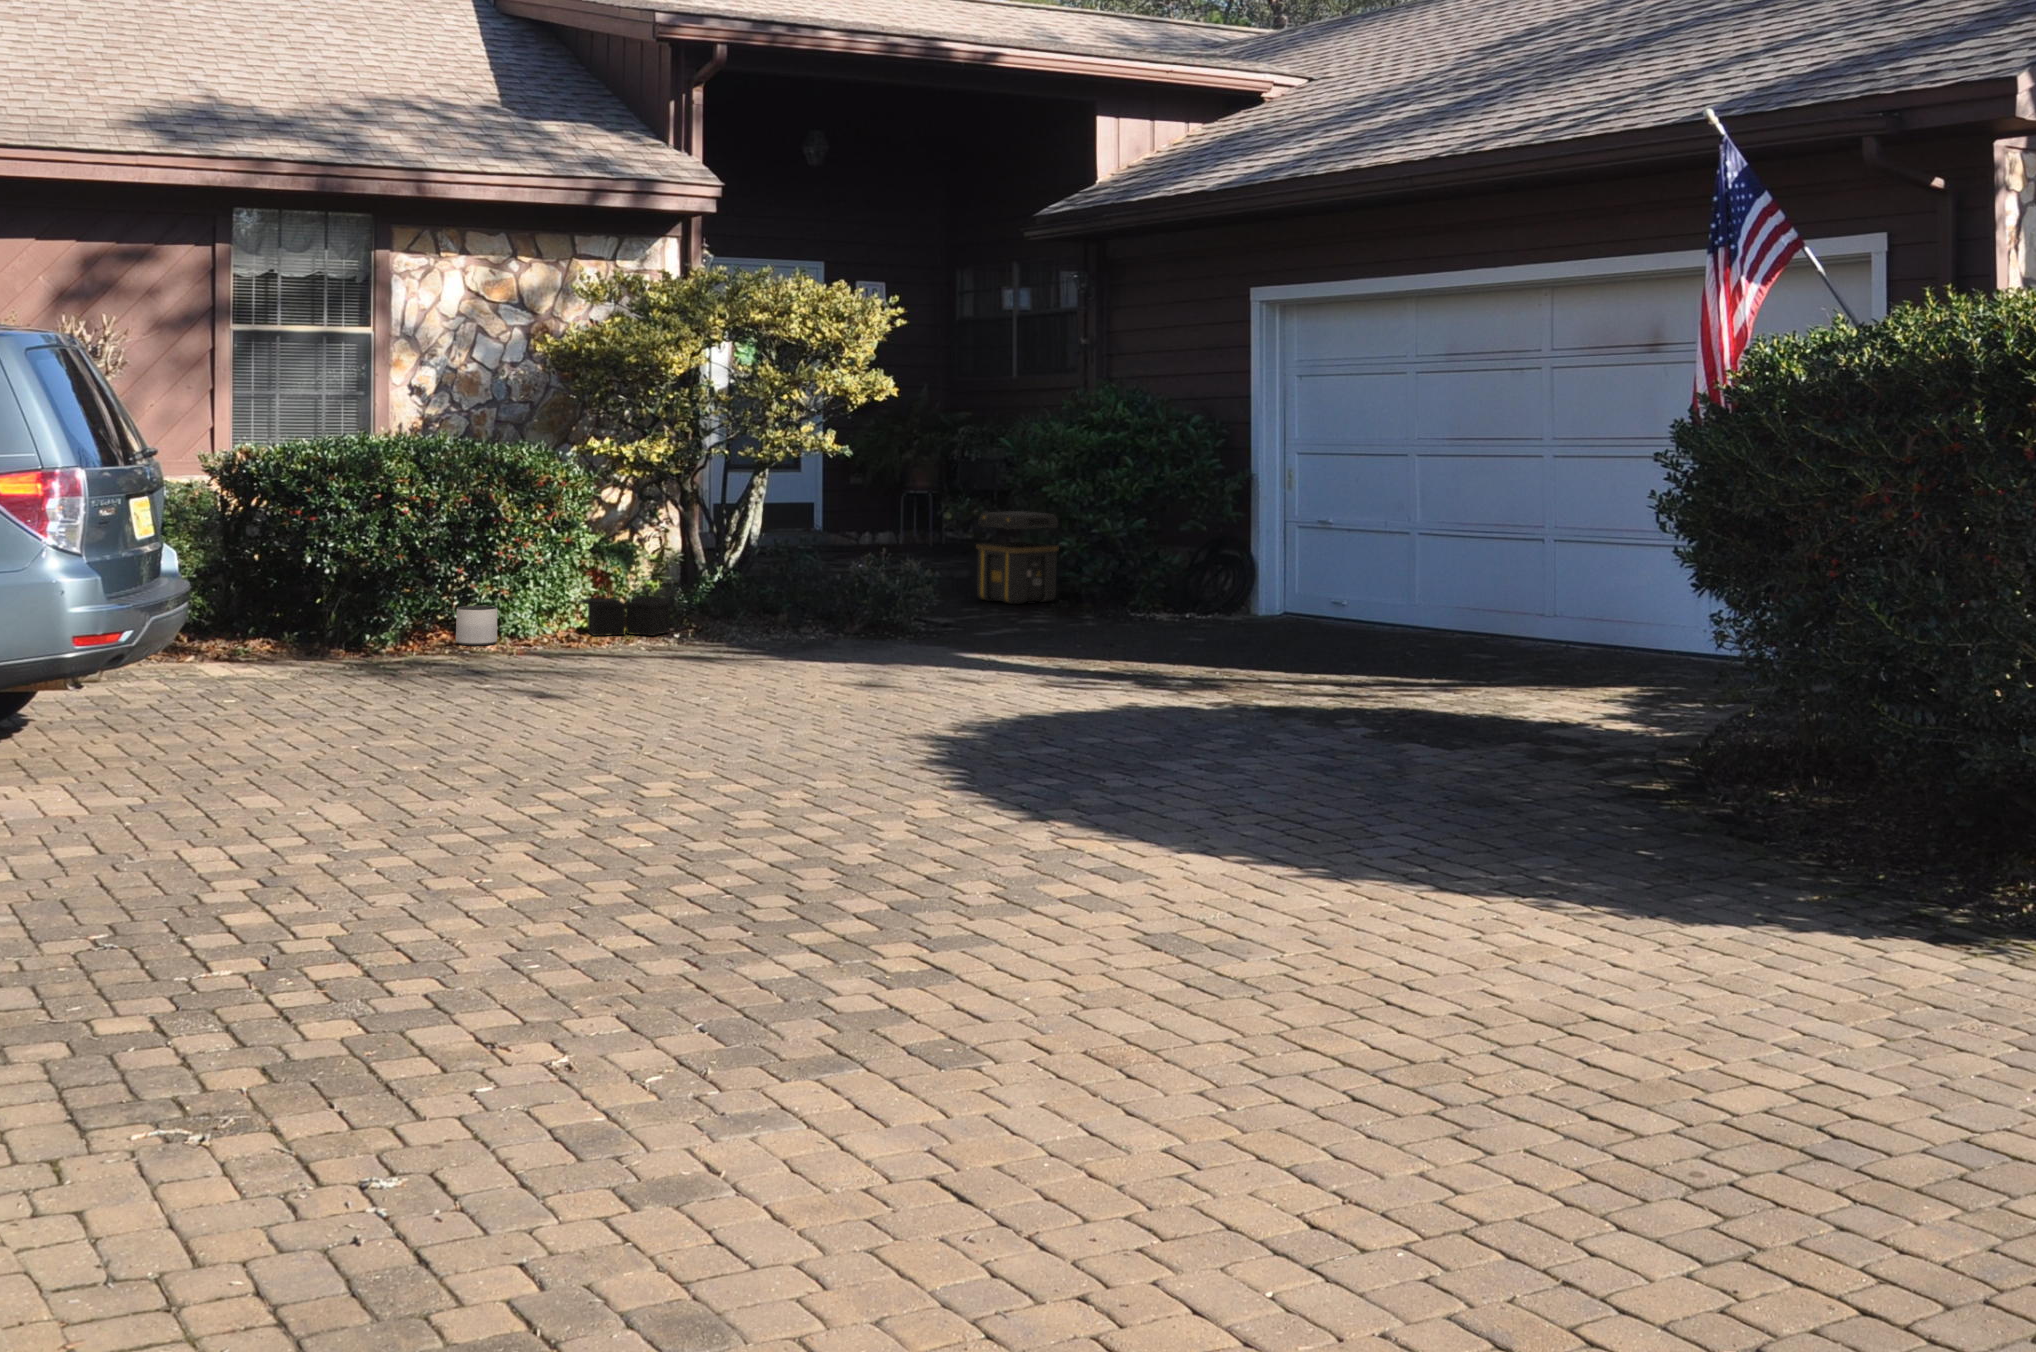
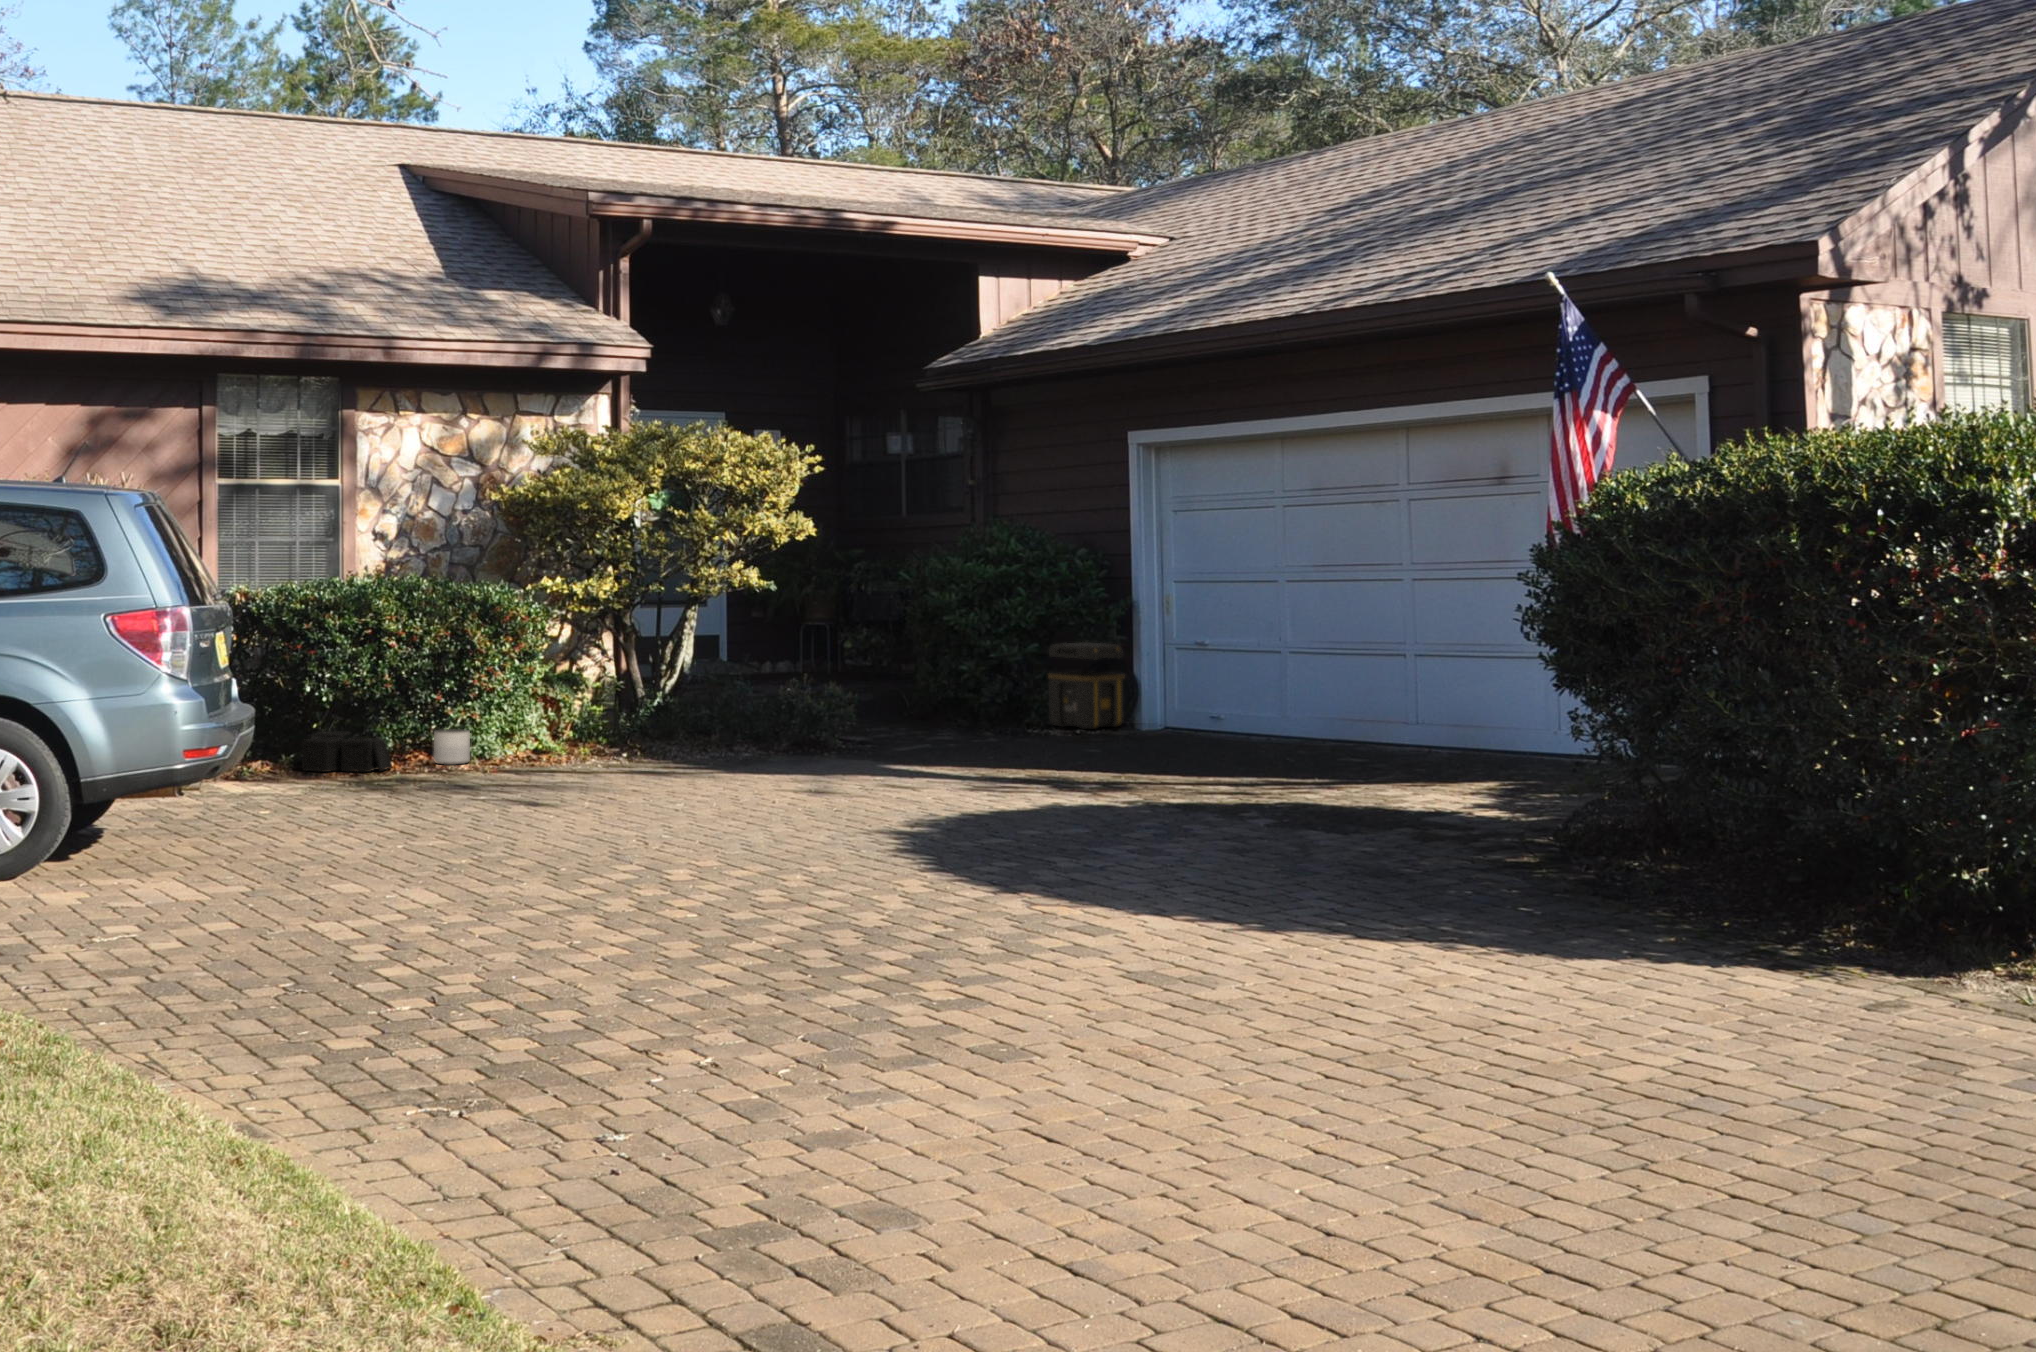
toolbox: present [976,511,1059,604] -> present [1048,642,1125,729]
storage bin: present [578,596,670,636] -> present [302,731,392,772]

